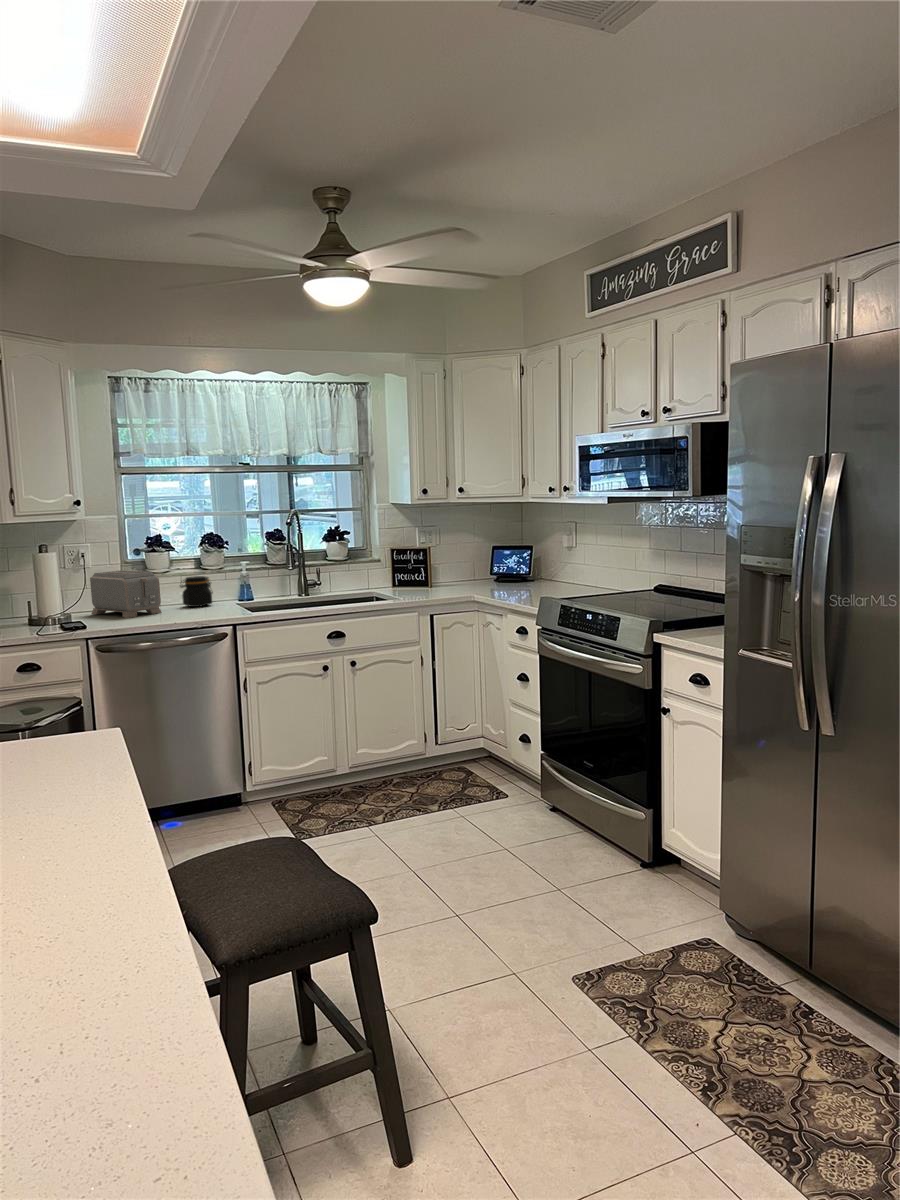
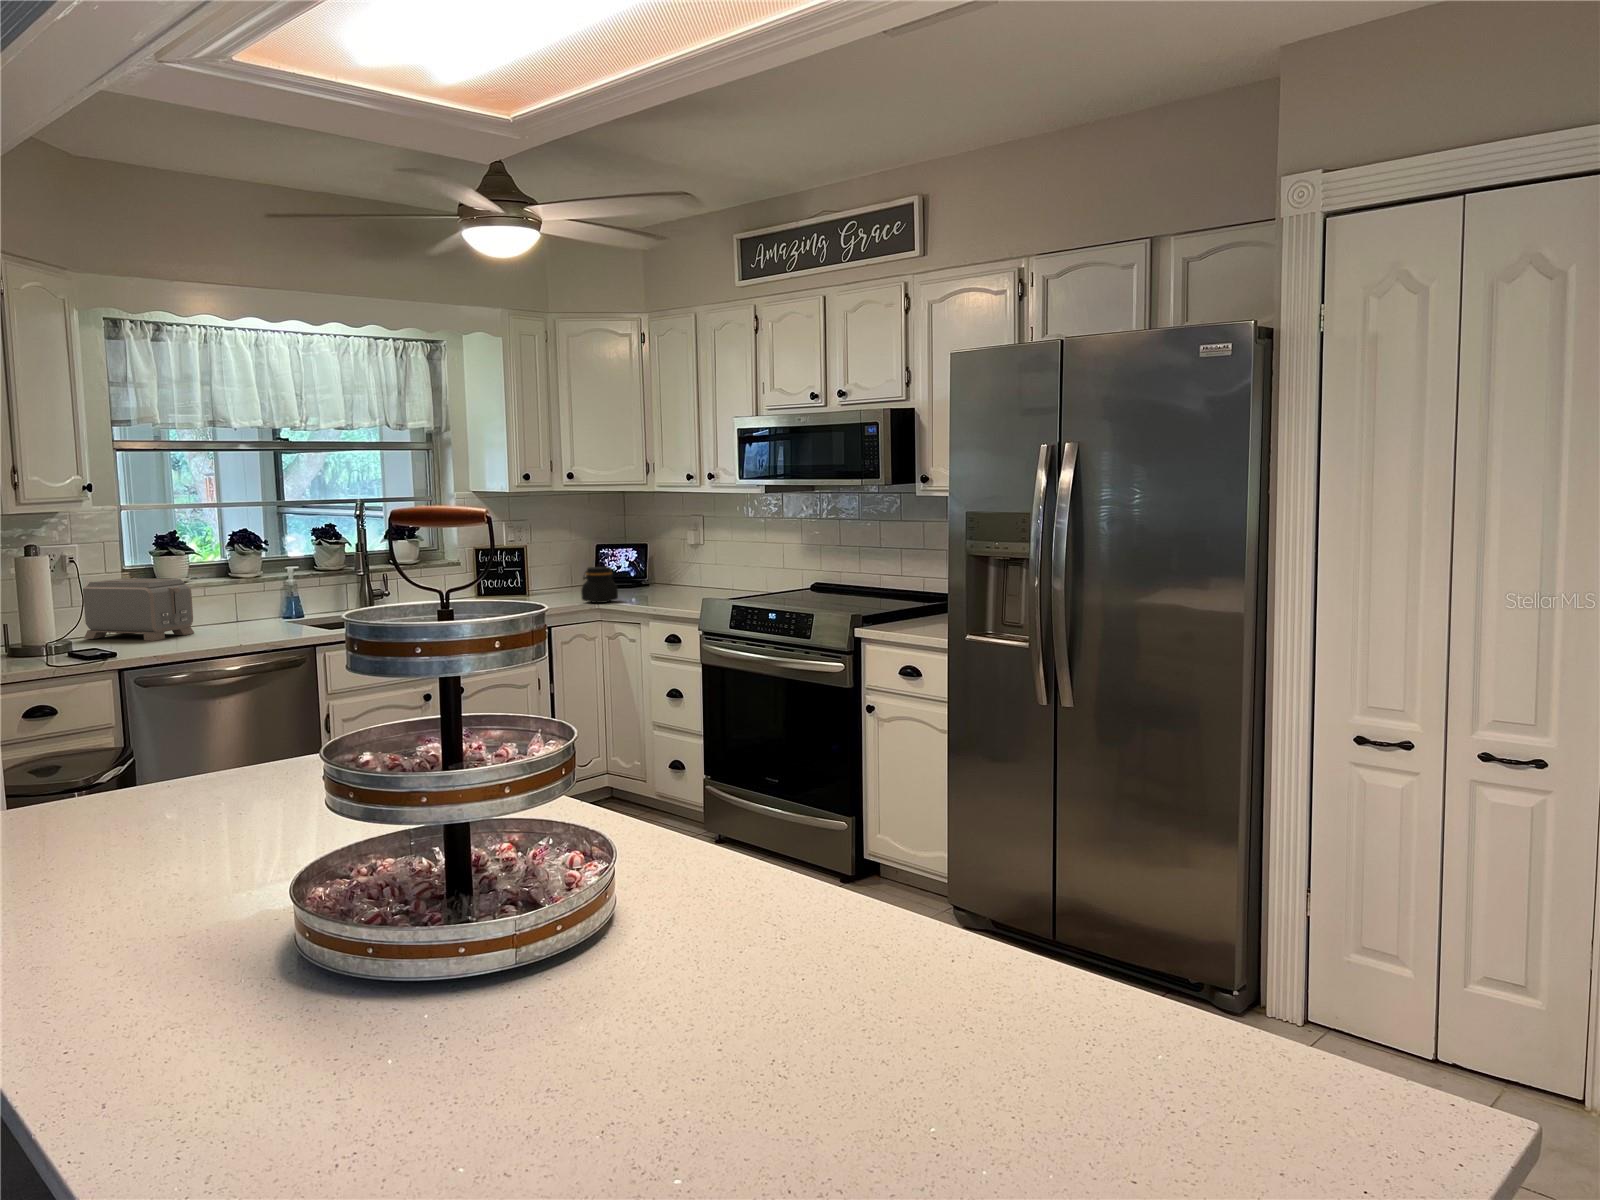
jar: present [180,576,213,607] -> present [581,567,618,603]

